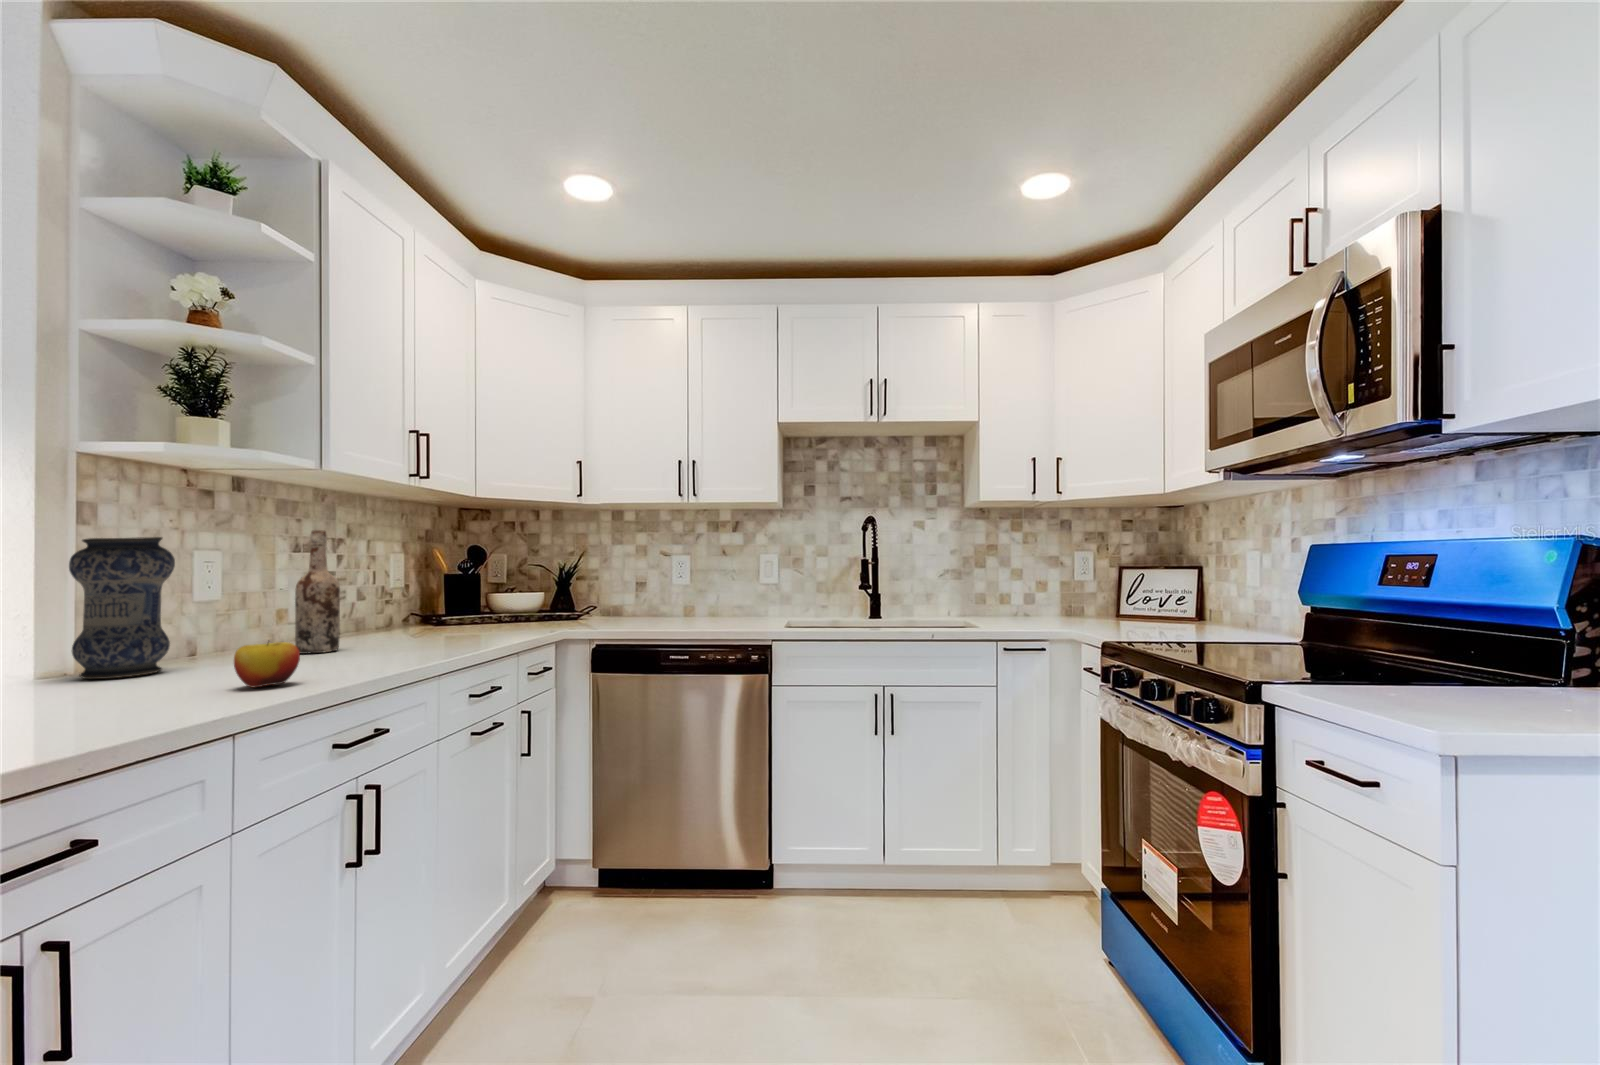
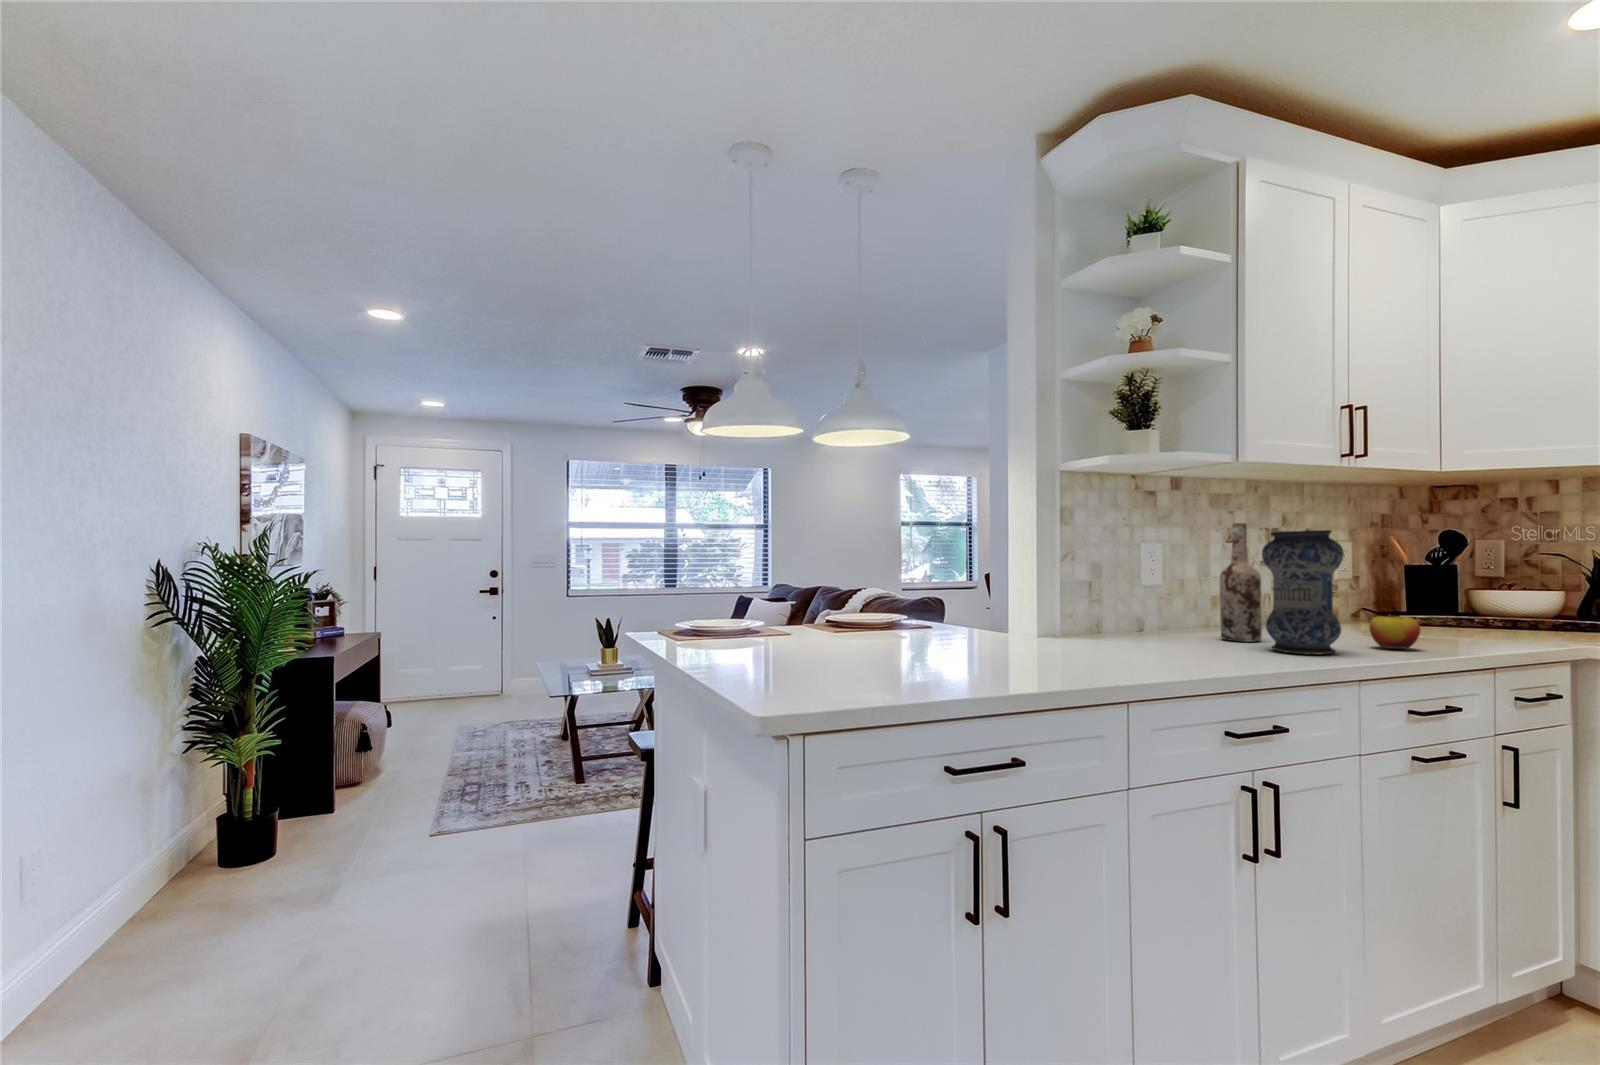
vase: present [69,537,175,679] -> present [1262,530,1344,655]
apple: present [234,642,300,688] -> present [1369,616,1420,649]

